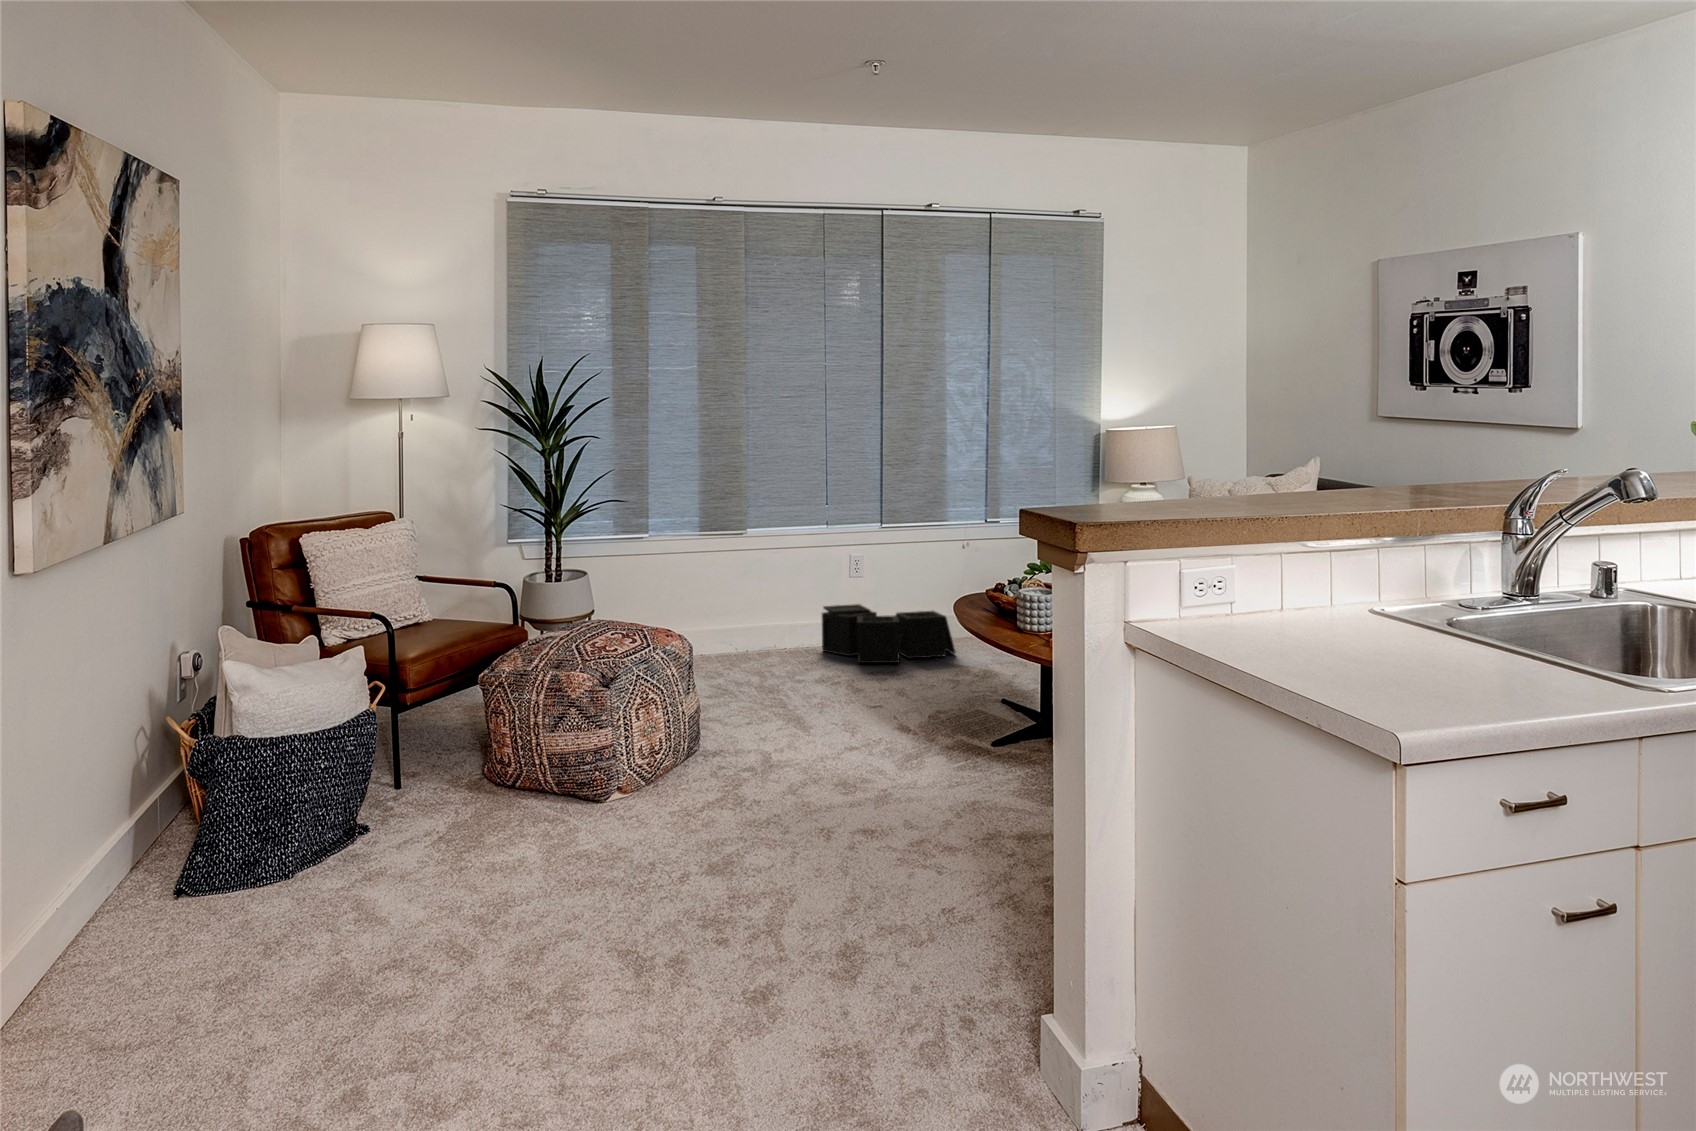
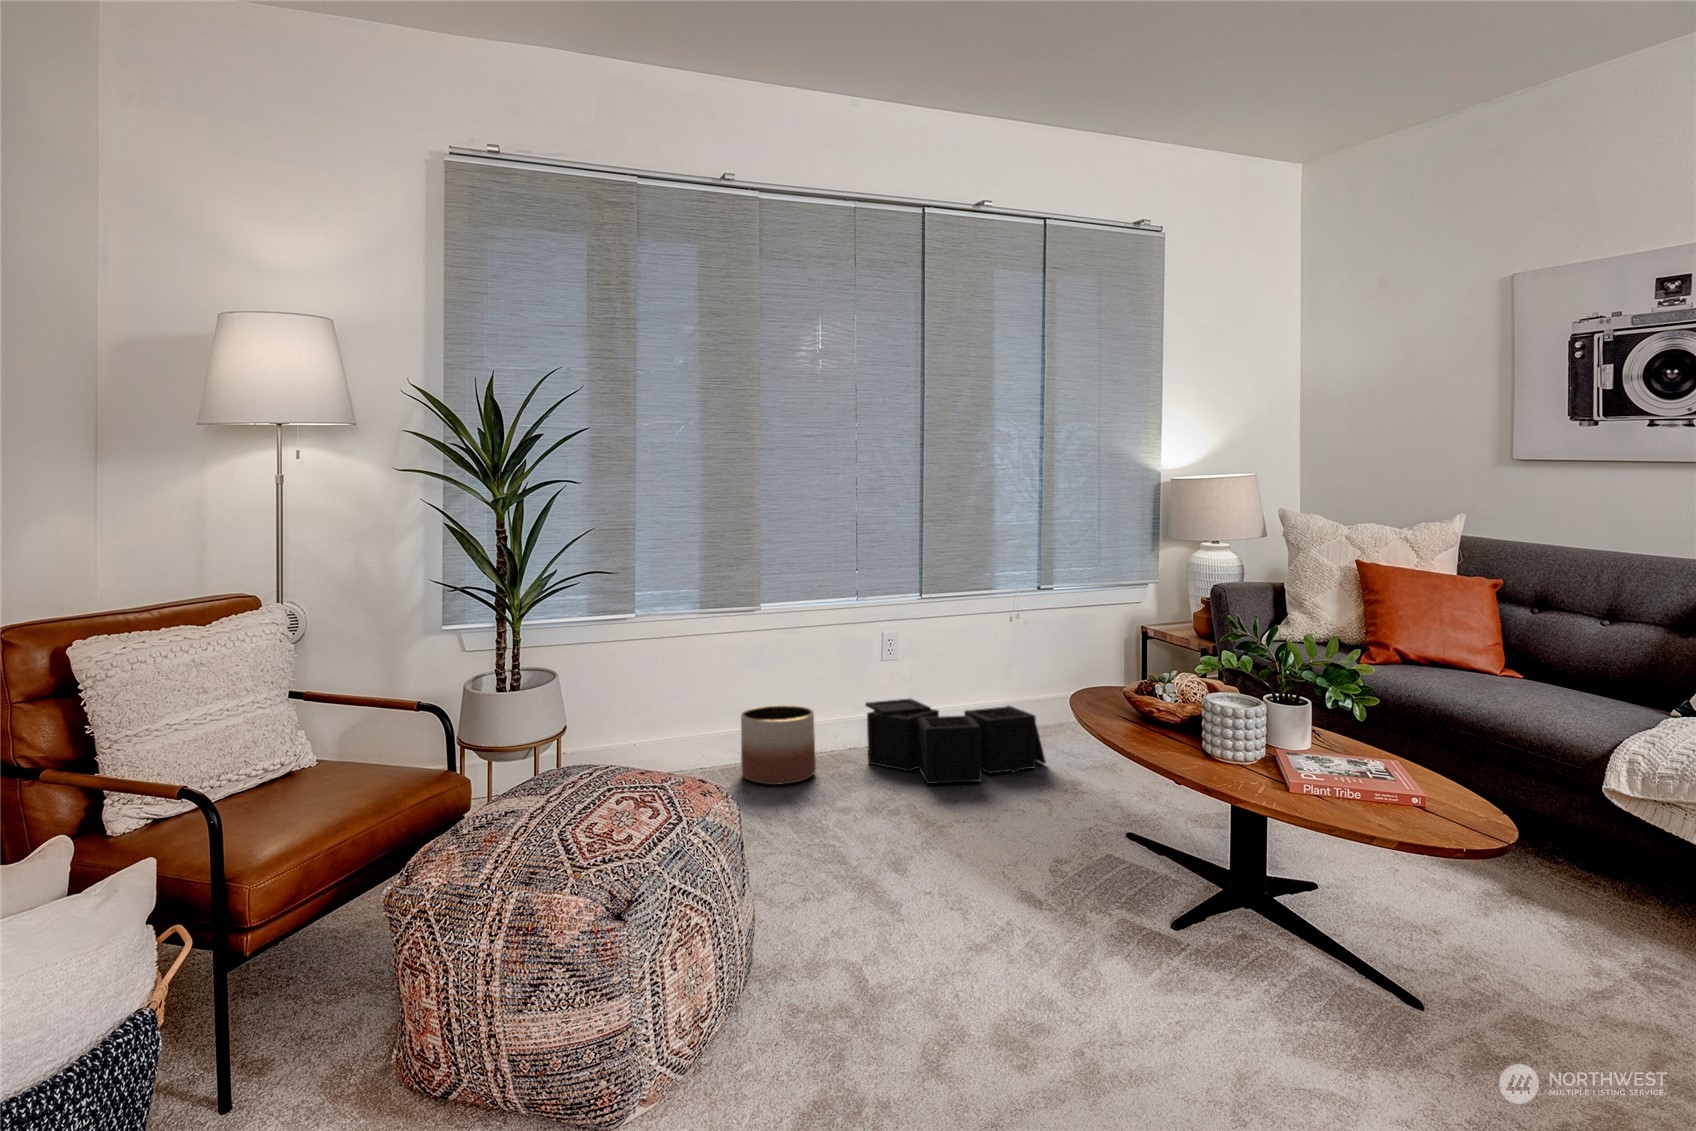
planter: none [724,606,780,662] -> present [741,705,816,785]

